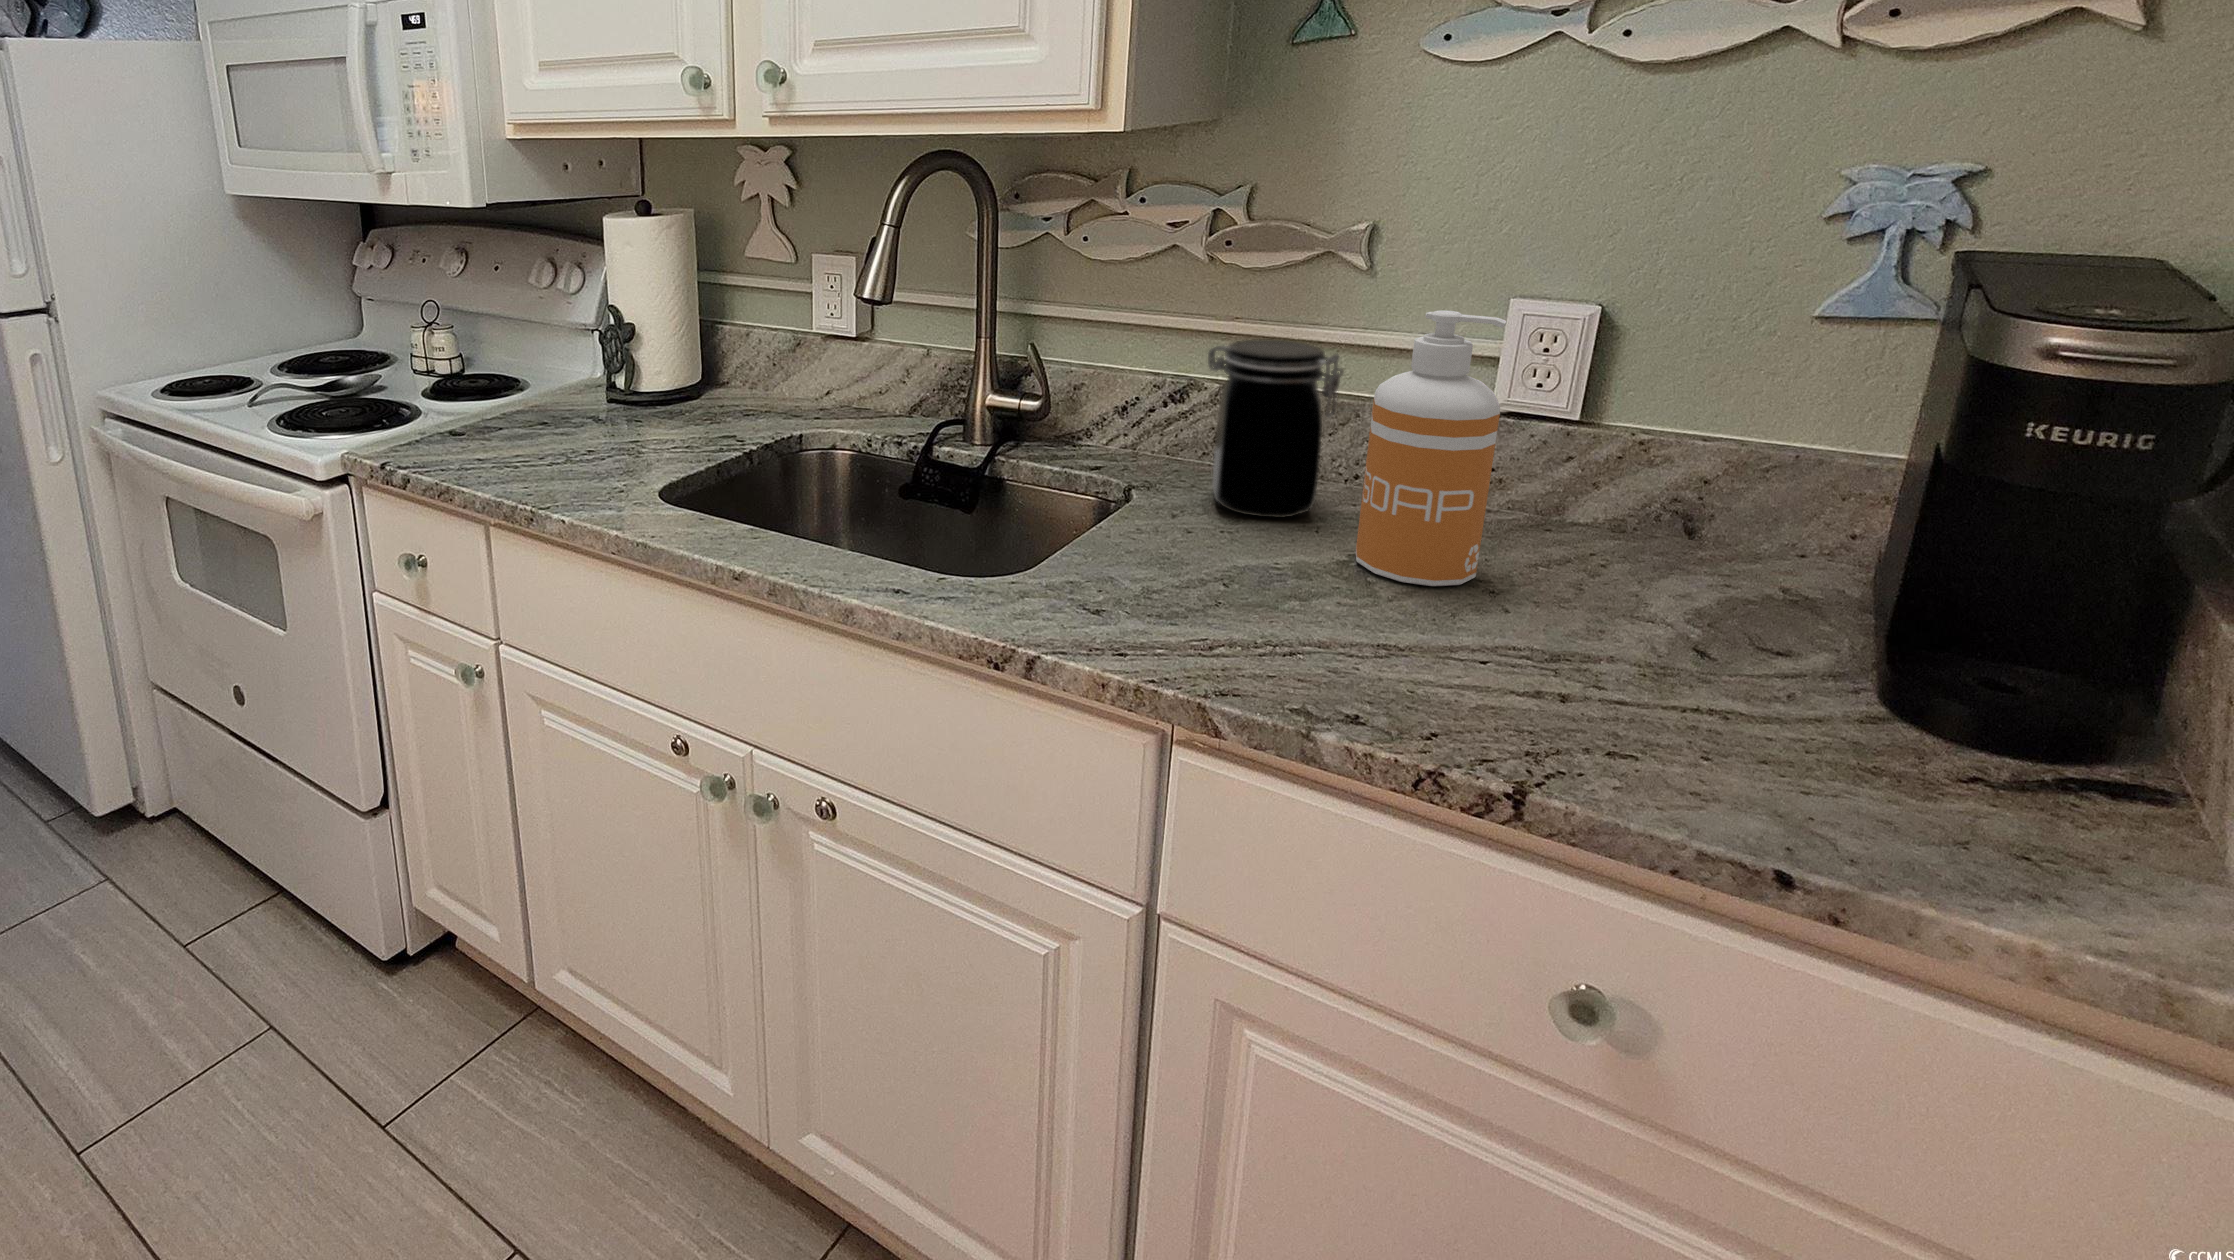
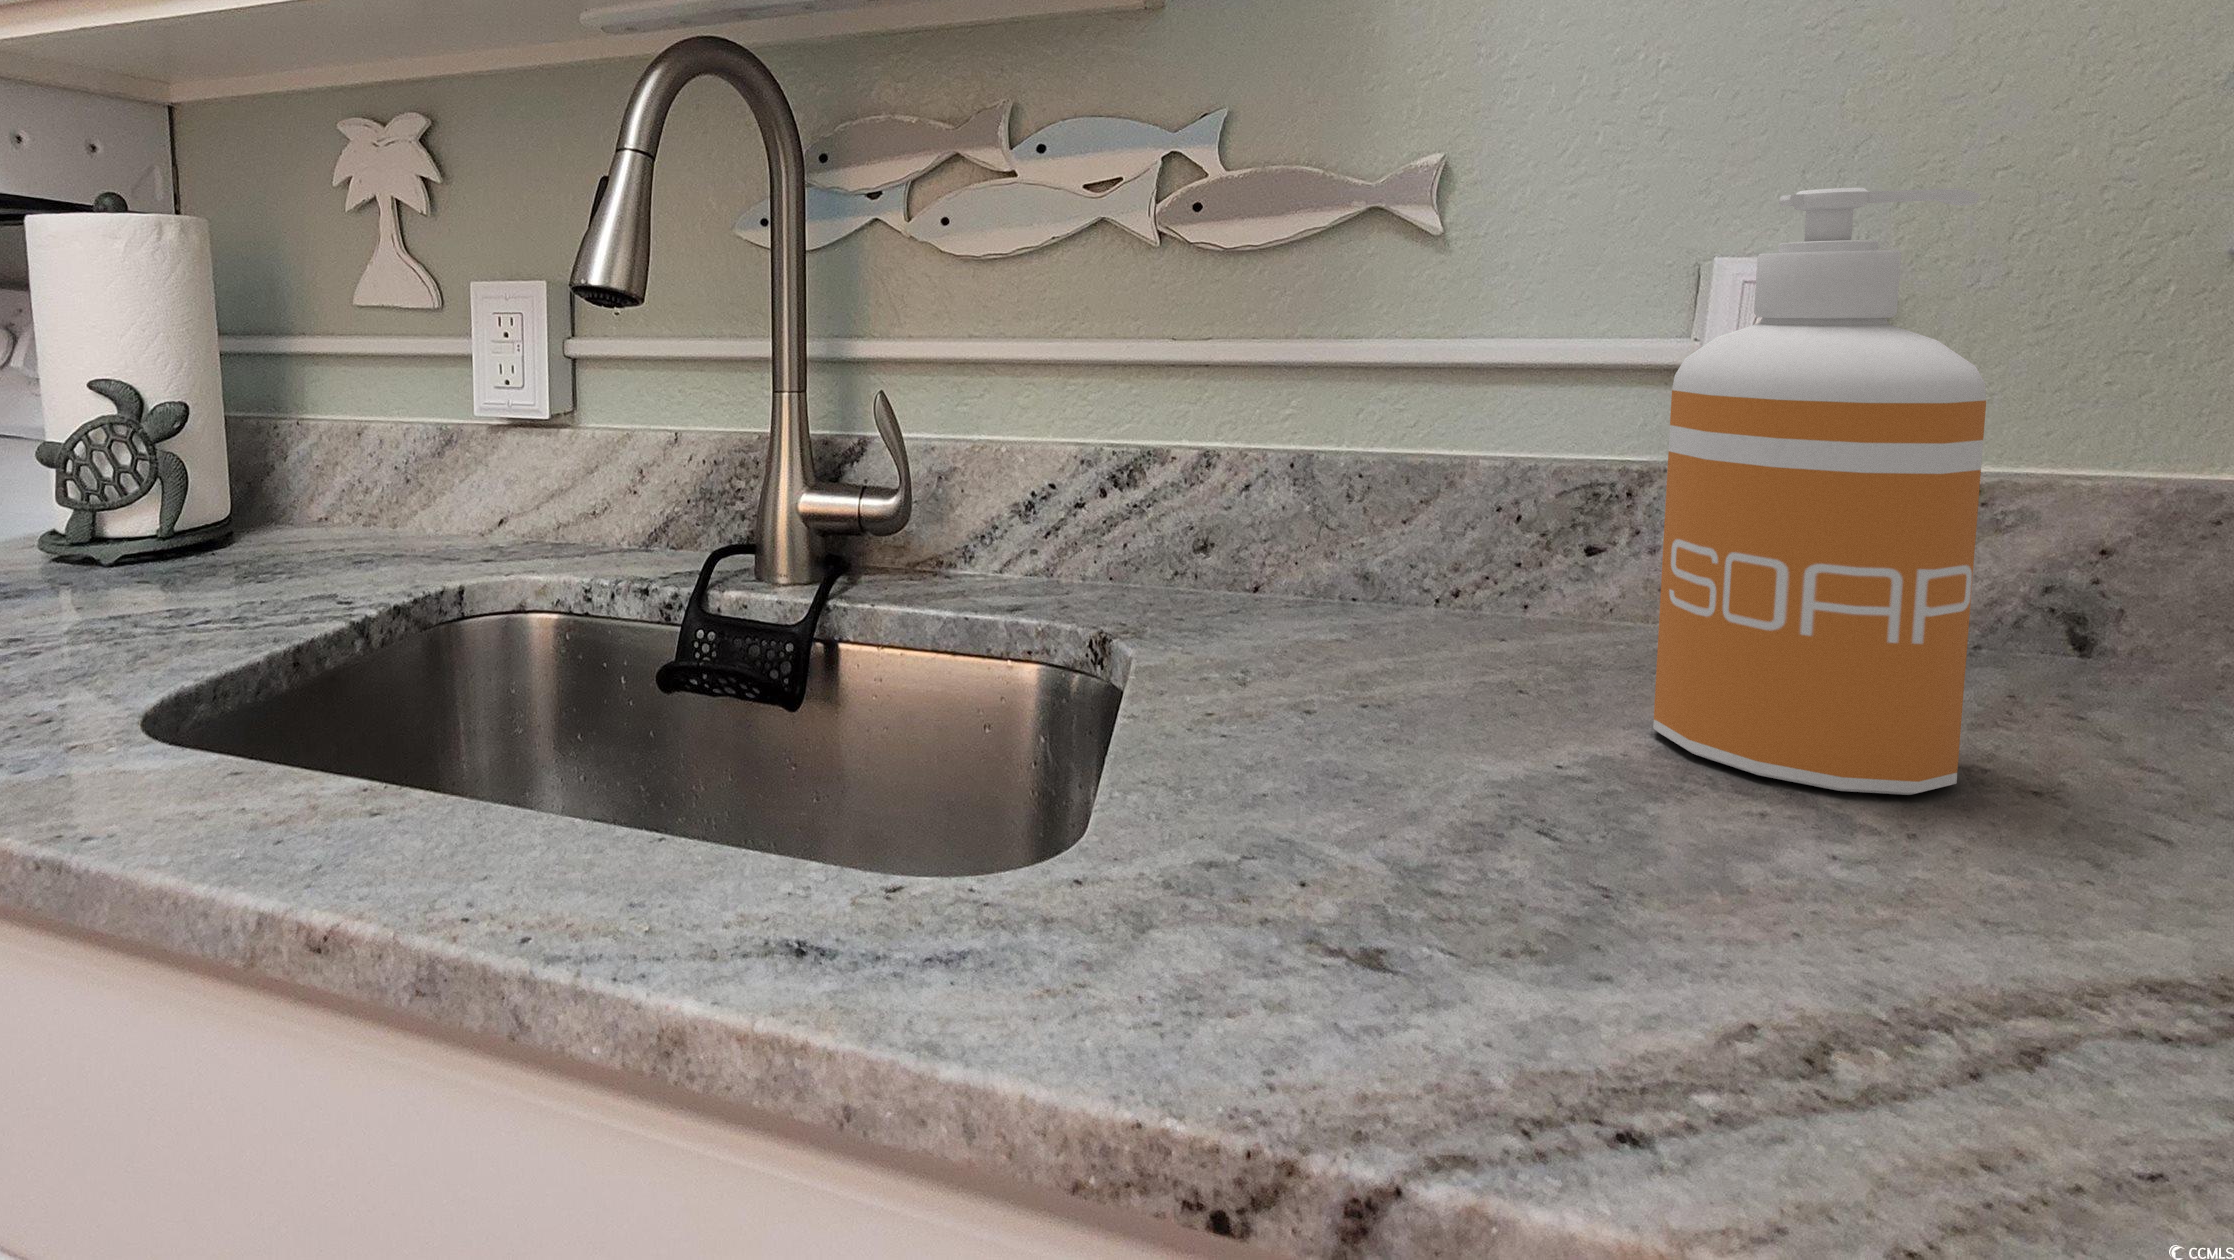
jar: present [1208,340,1343,518] -> none [1233,340,1507,674]

